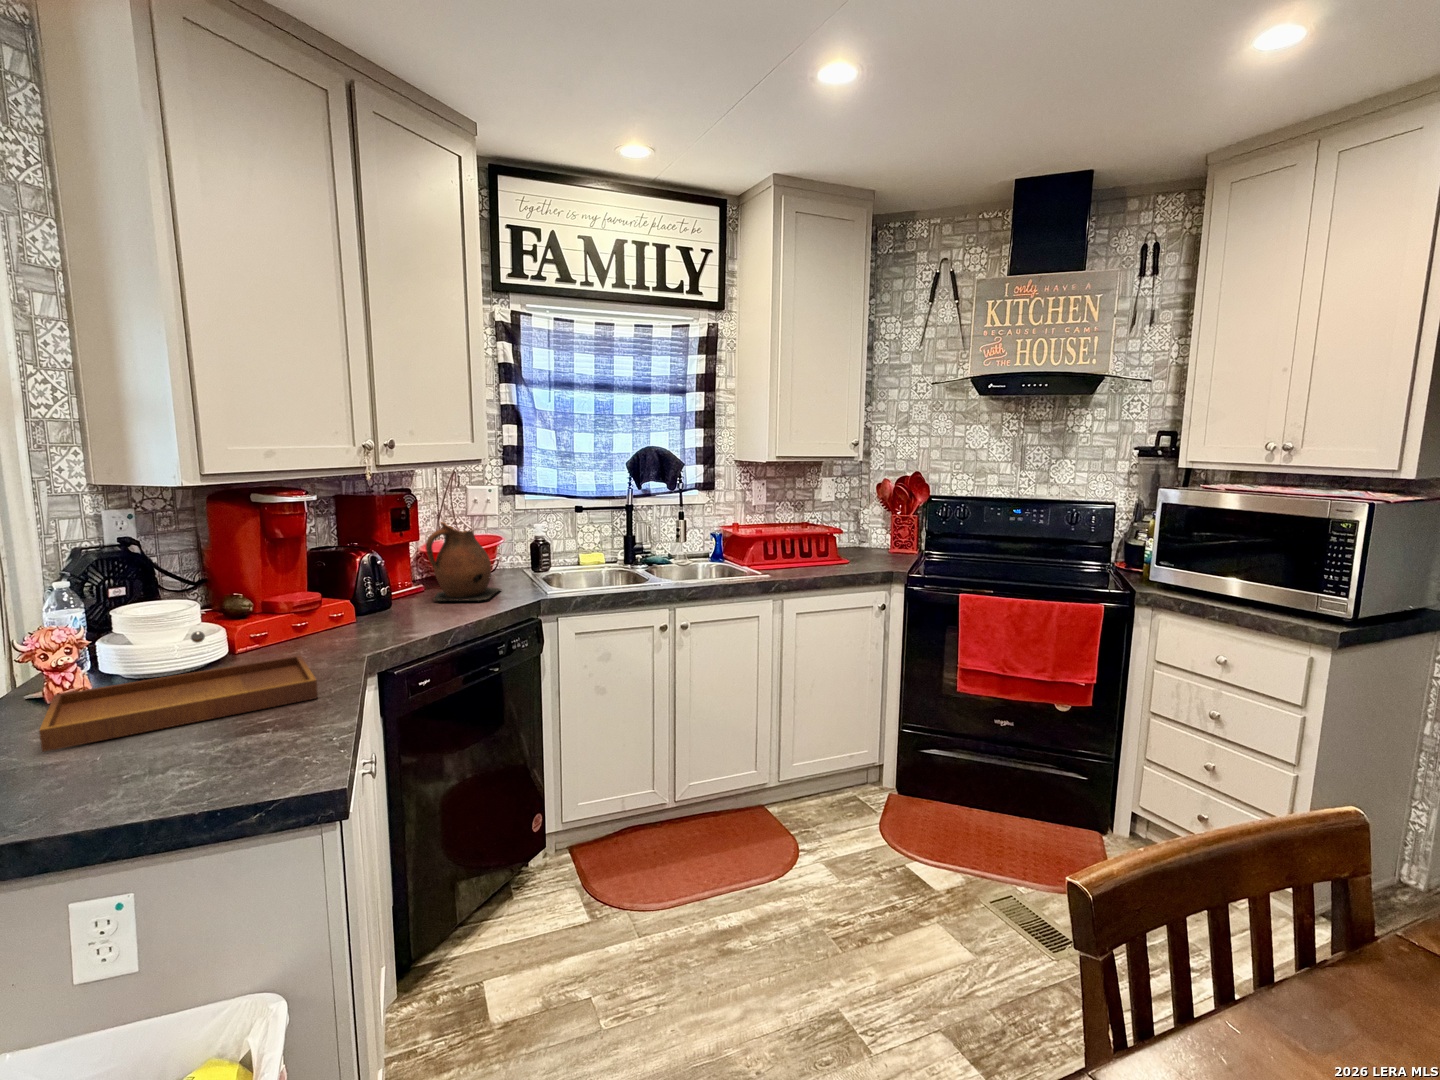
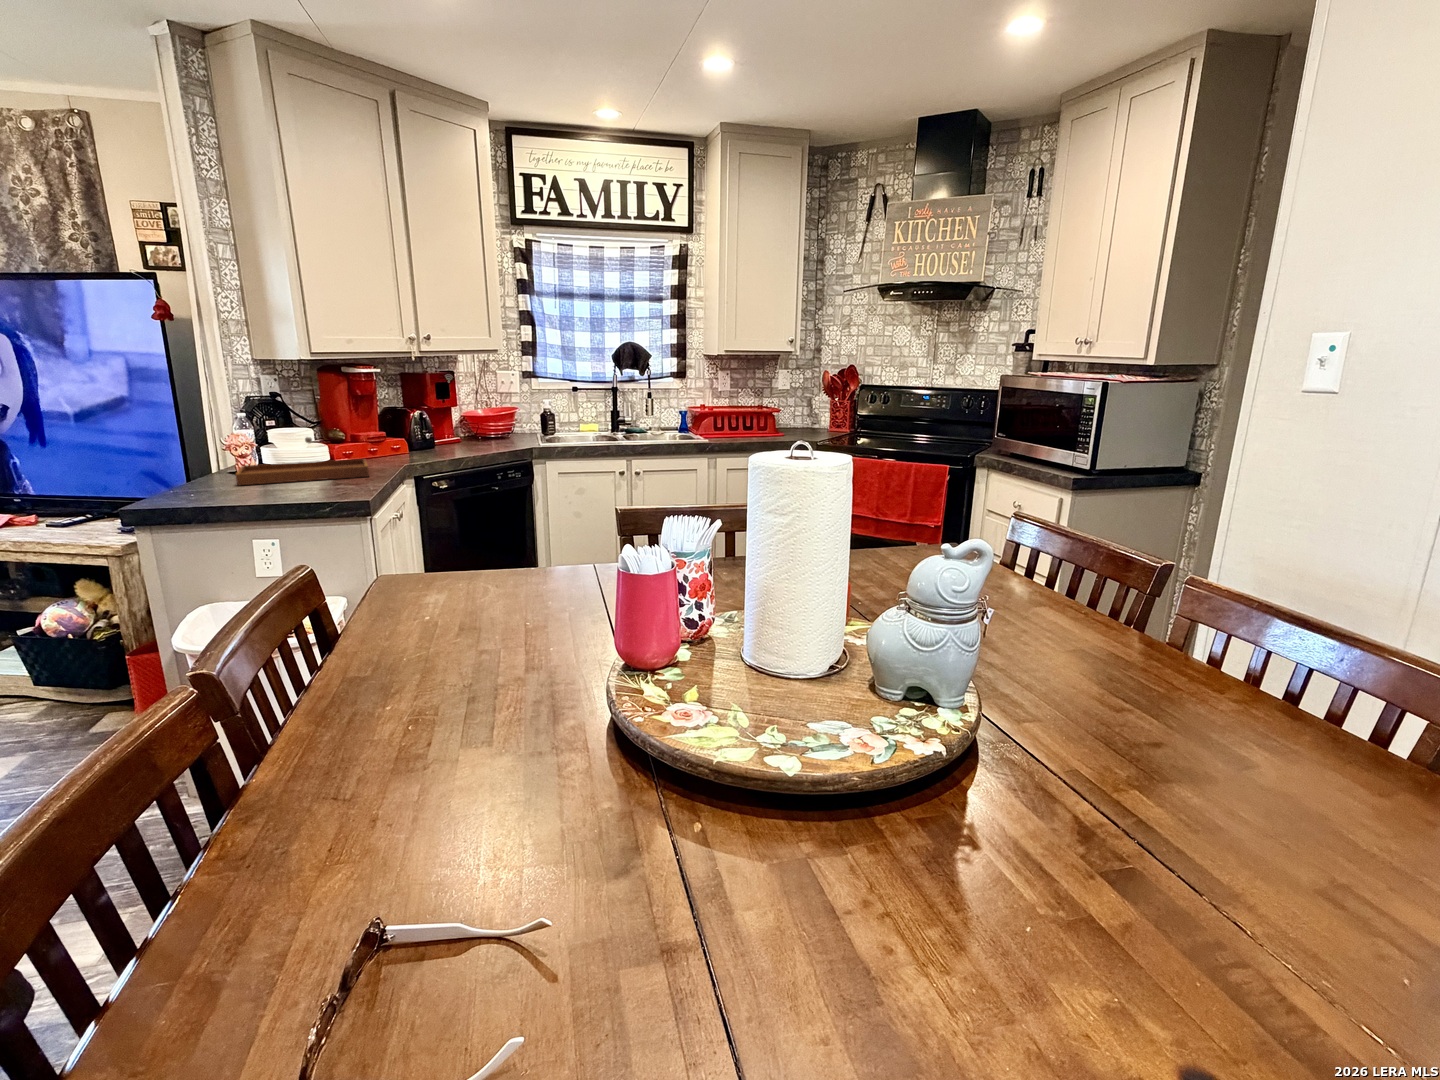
ceramic pitcher: present [426,522,501,601] -> none [456,392,510,447]

